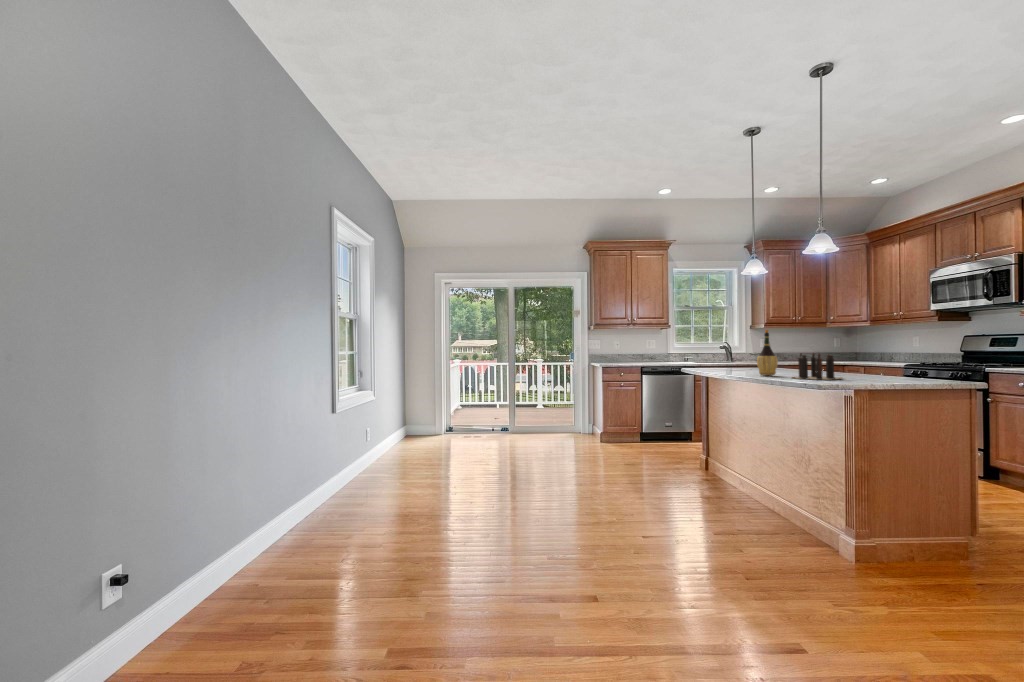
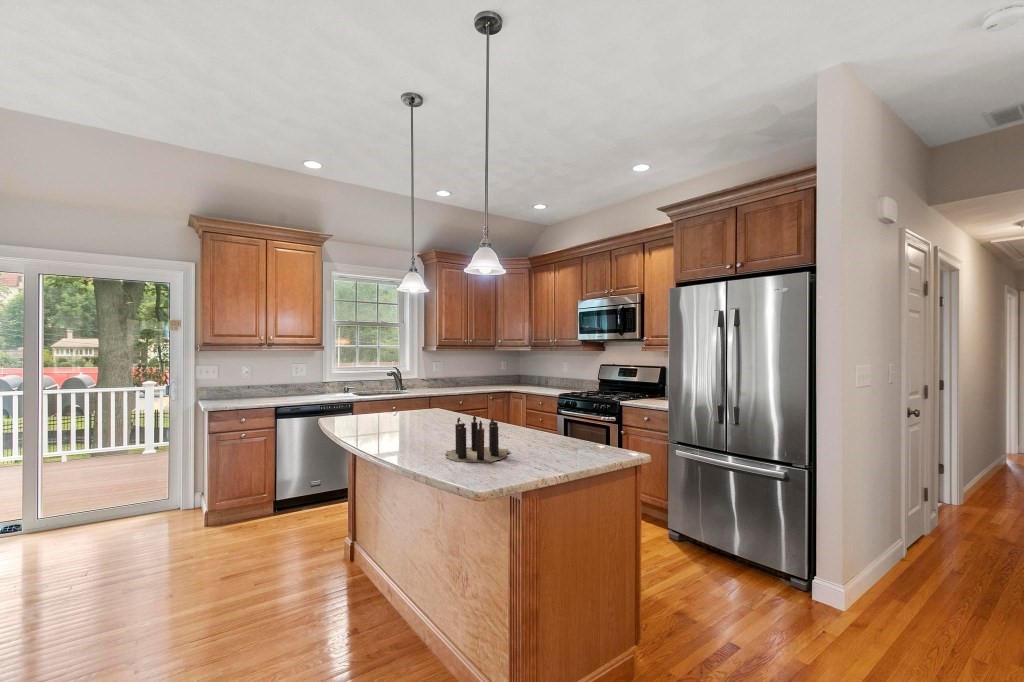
wine bottle: present [757,330,778,376] -> none [404,379,431,447]

